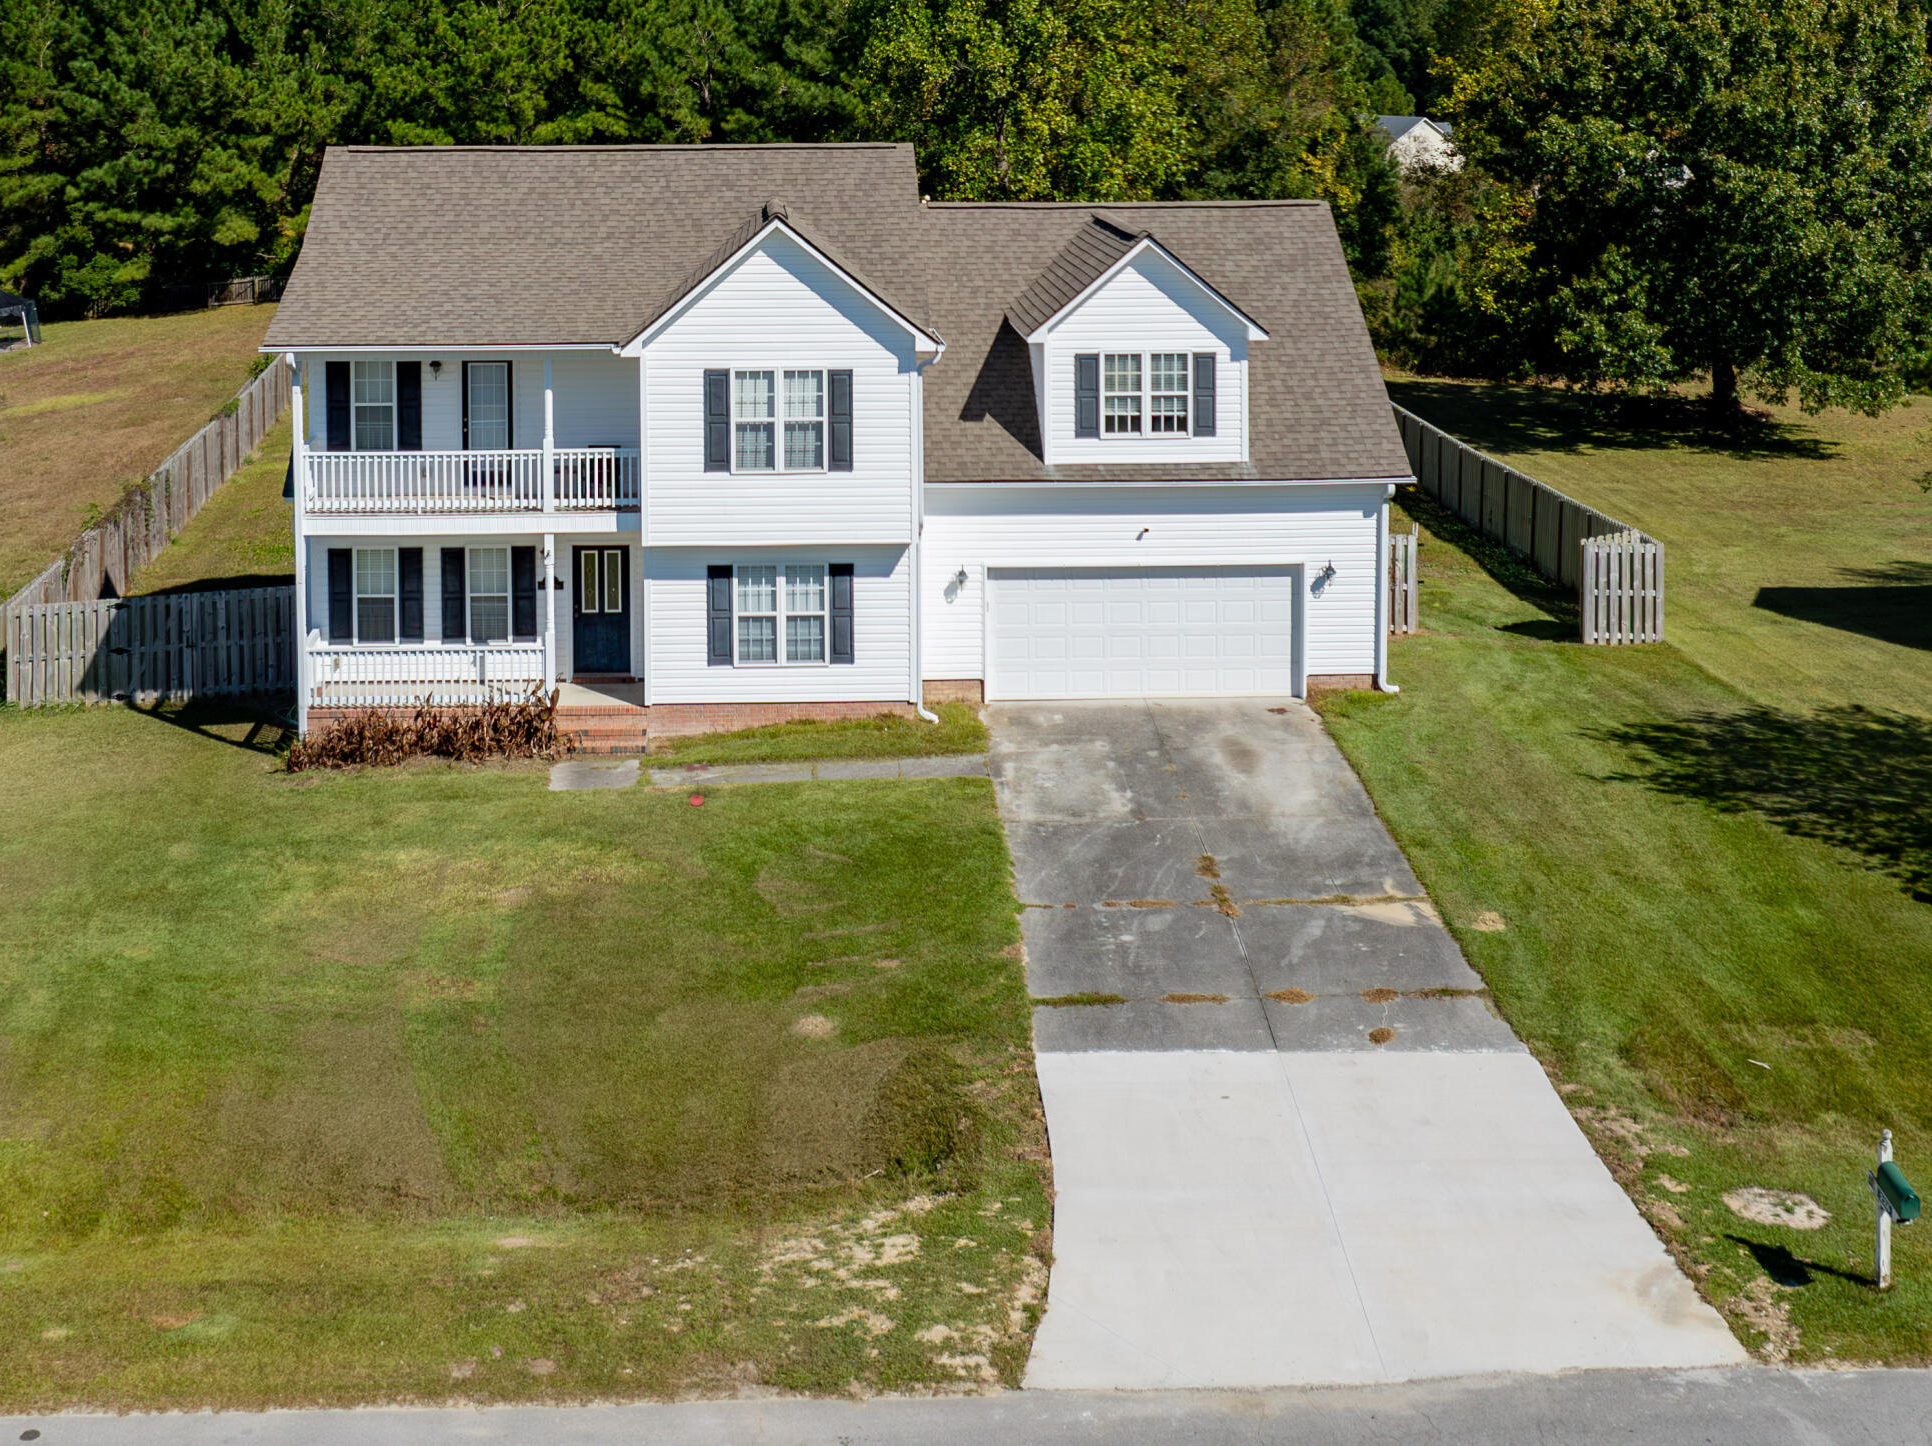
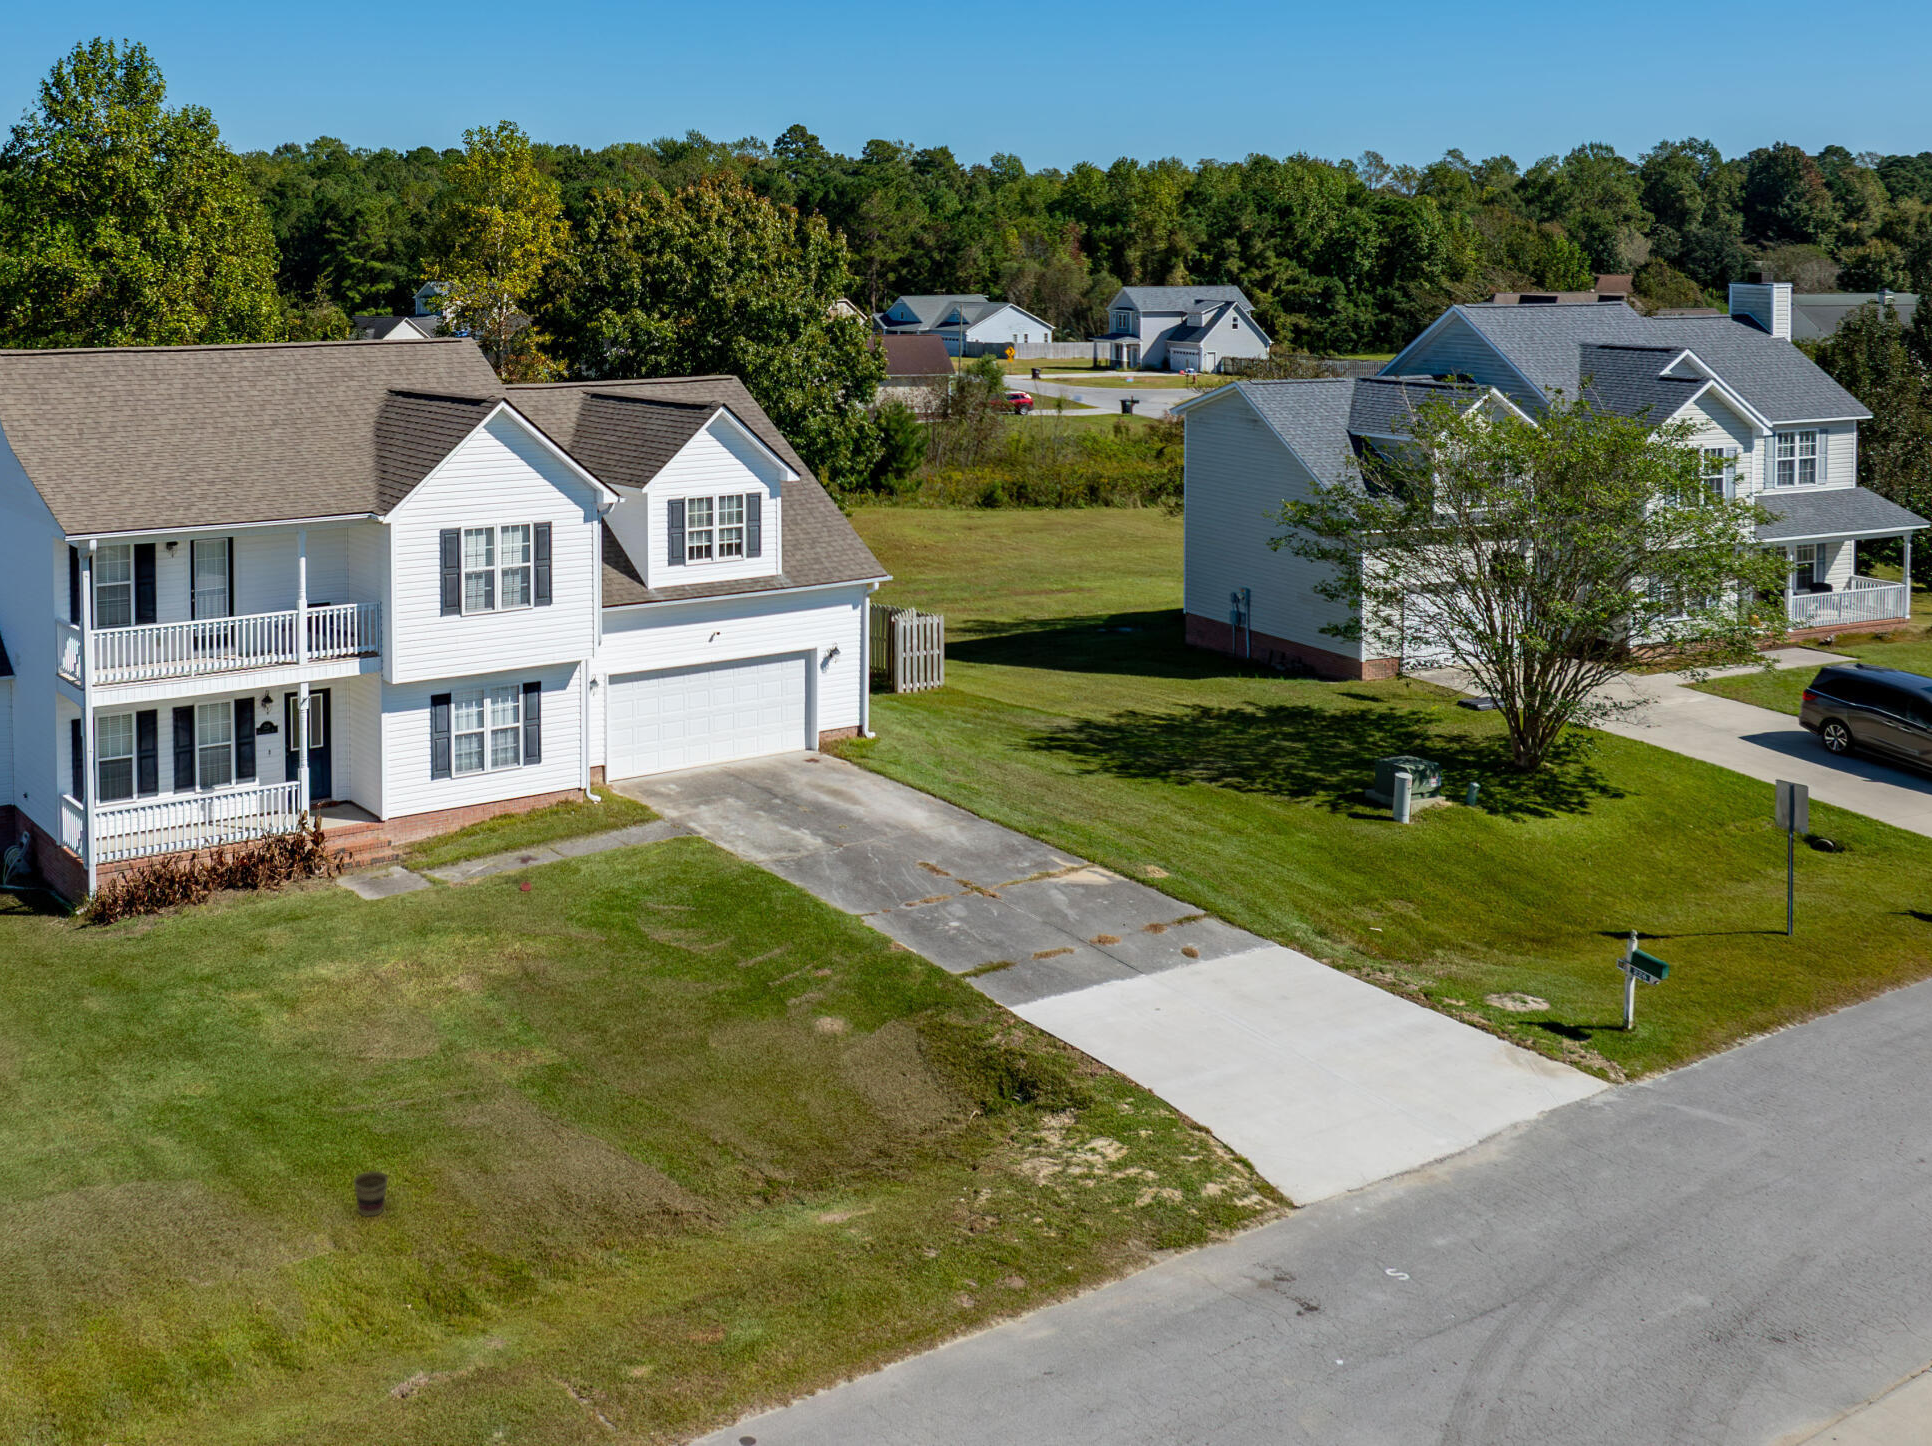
basket: none [19,1008,57,1052] -> present [354,1172,388,1216]

